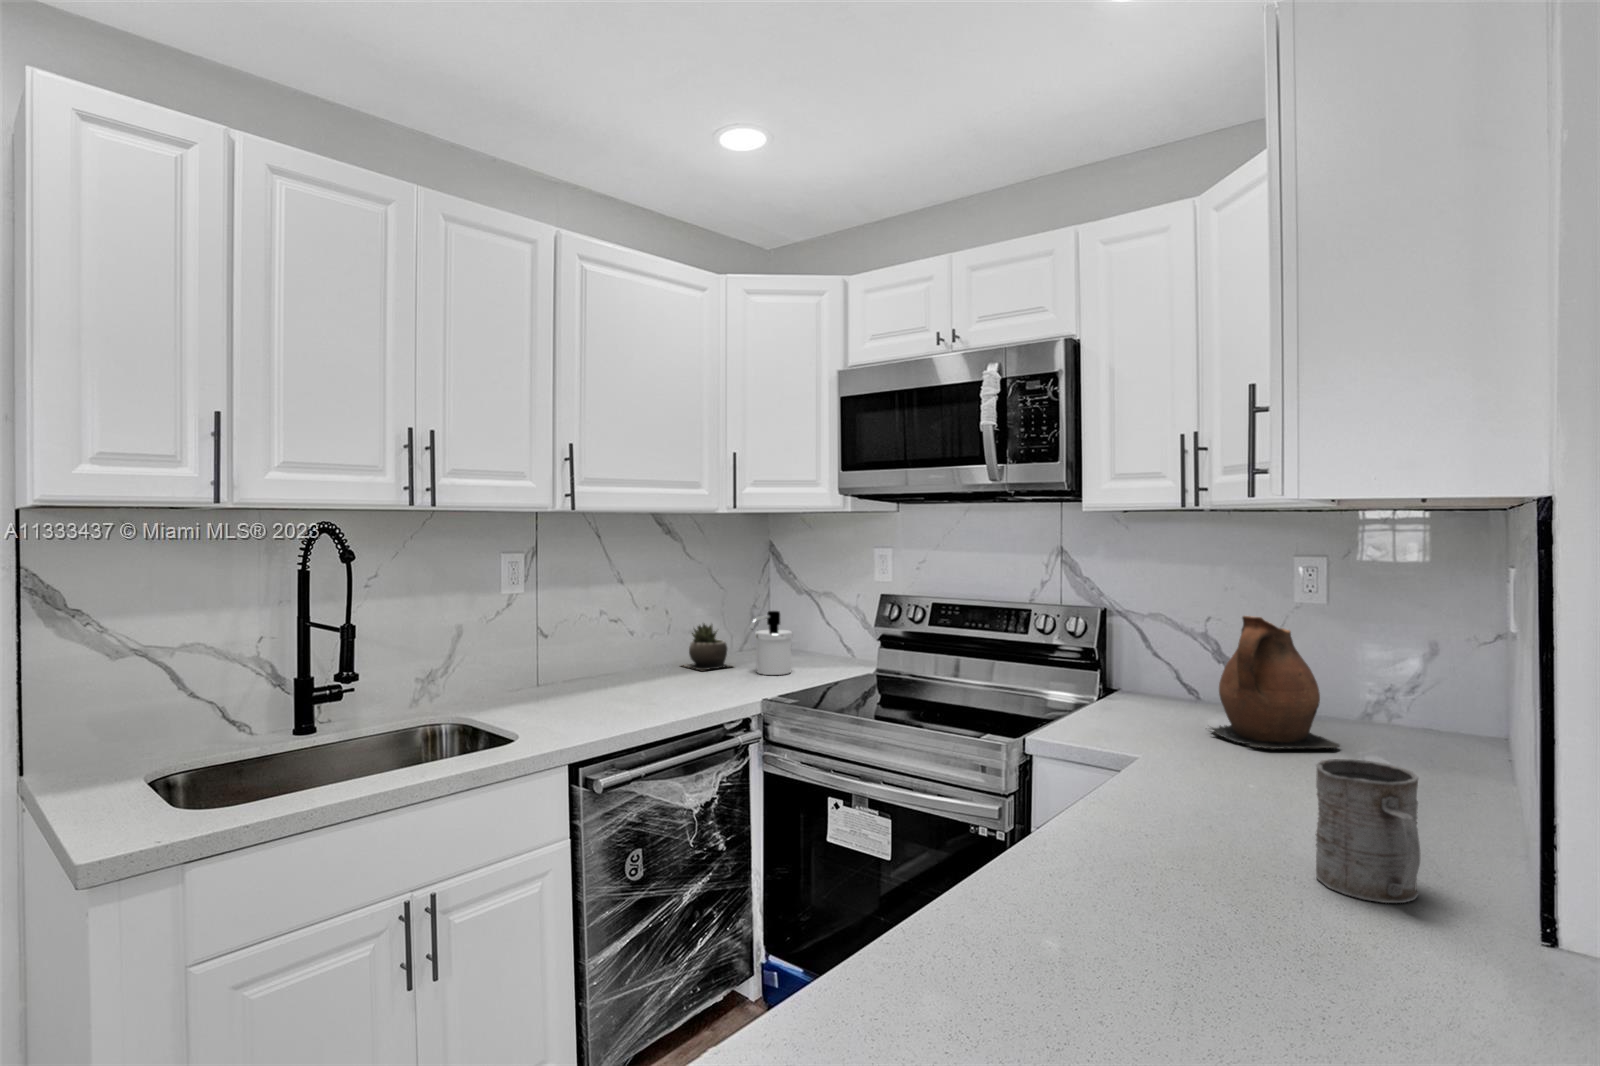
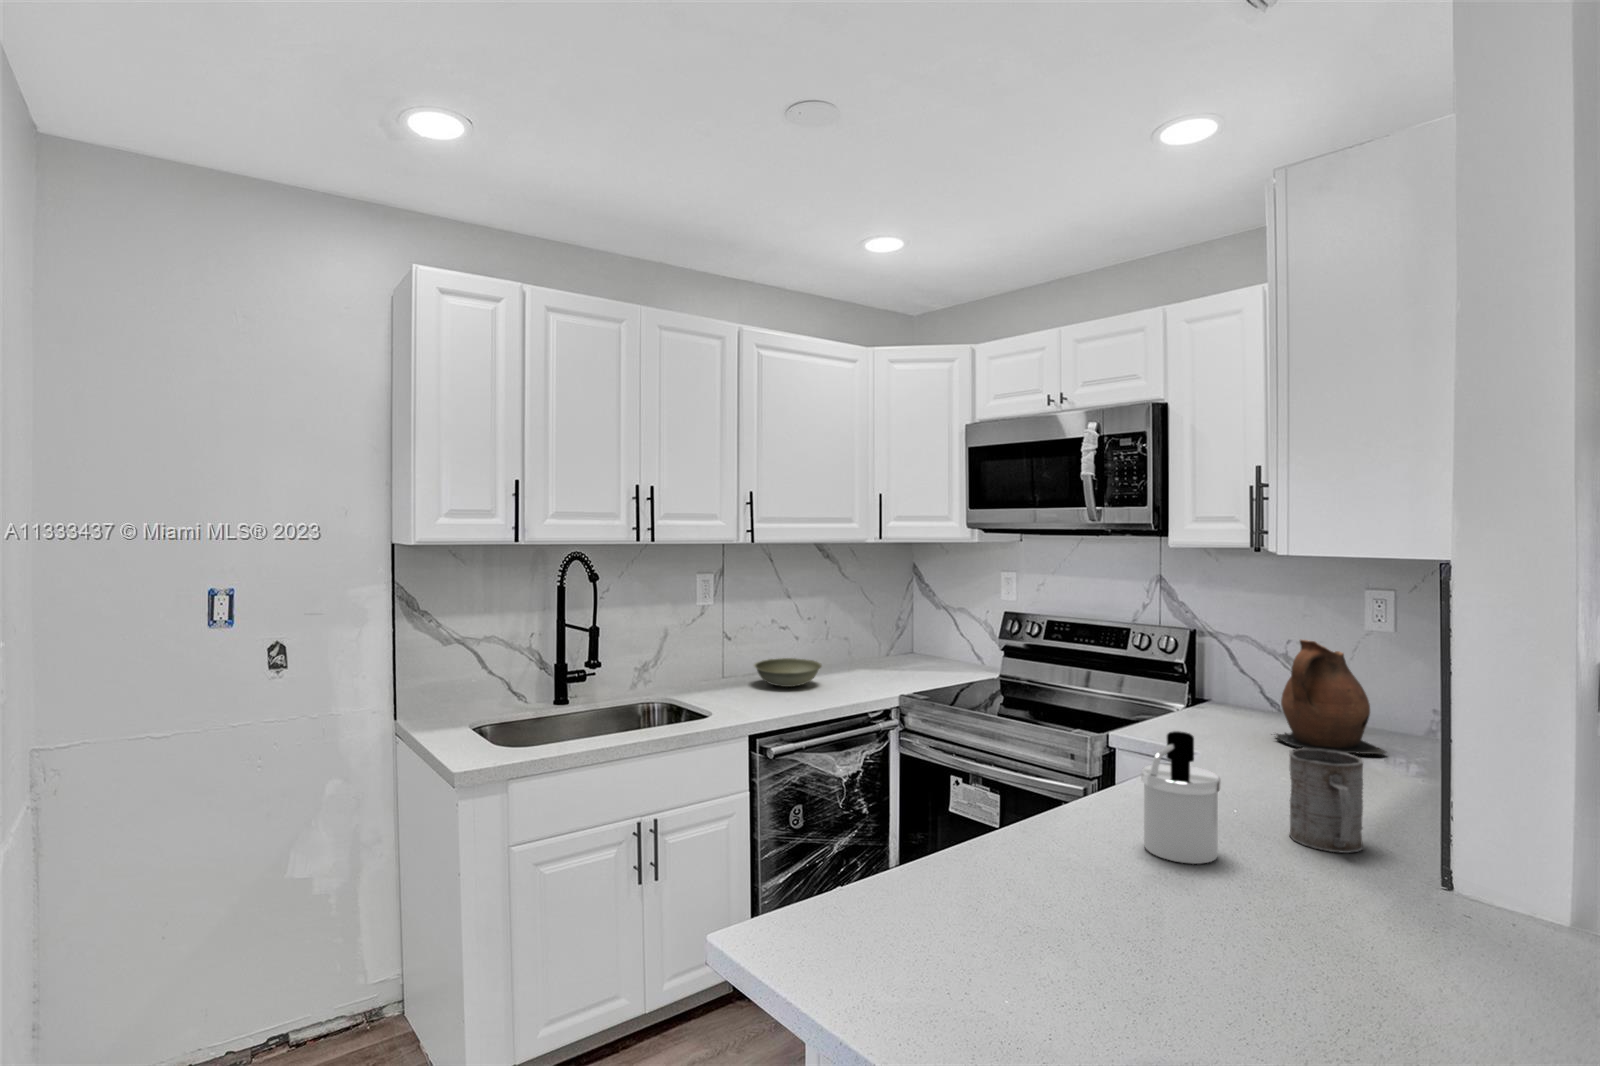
soap dispenser: present [750,611,793,675] -> present [1141,731,1221,864]
succulent plant: present [684,624,731,670] -> none [833,631,879,671]
bowl: none [578,657,666,694] -> present [754,658,822,687]

